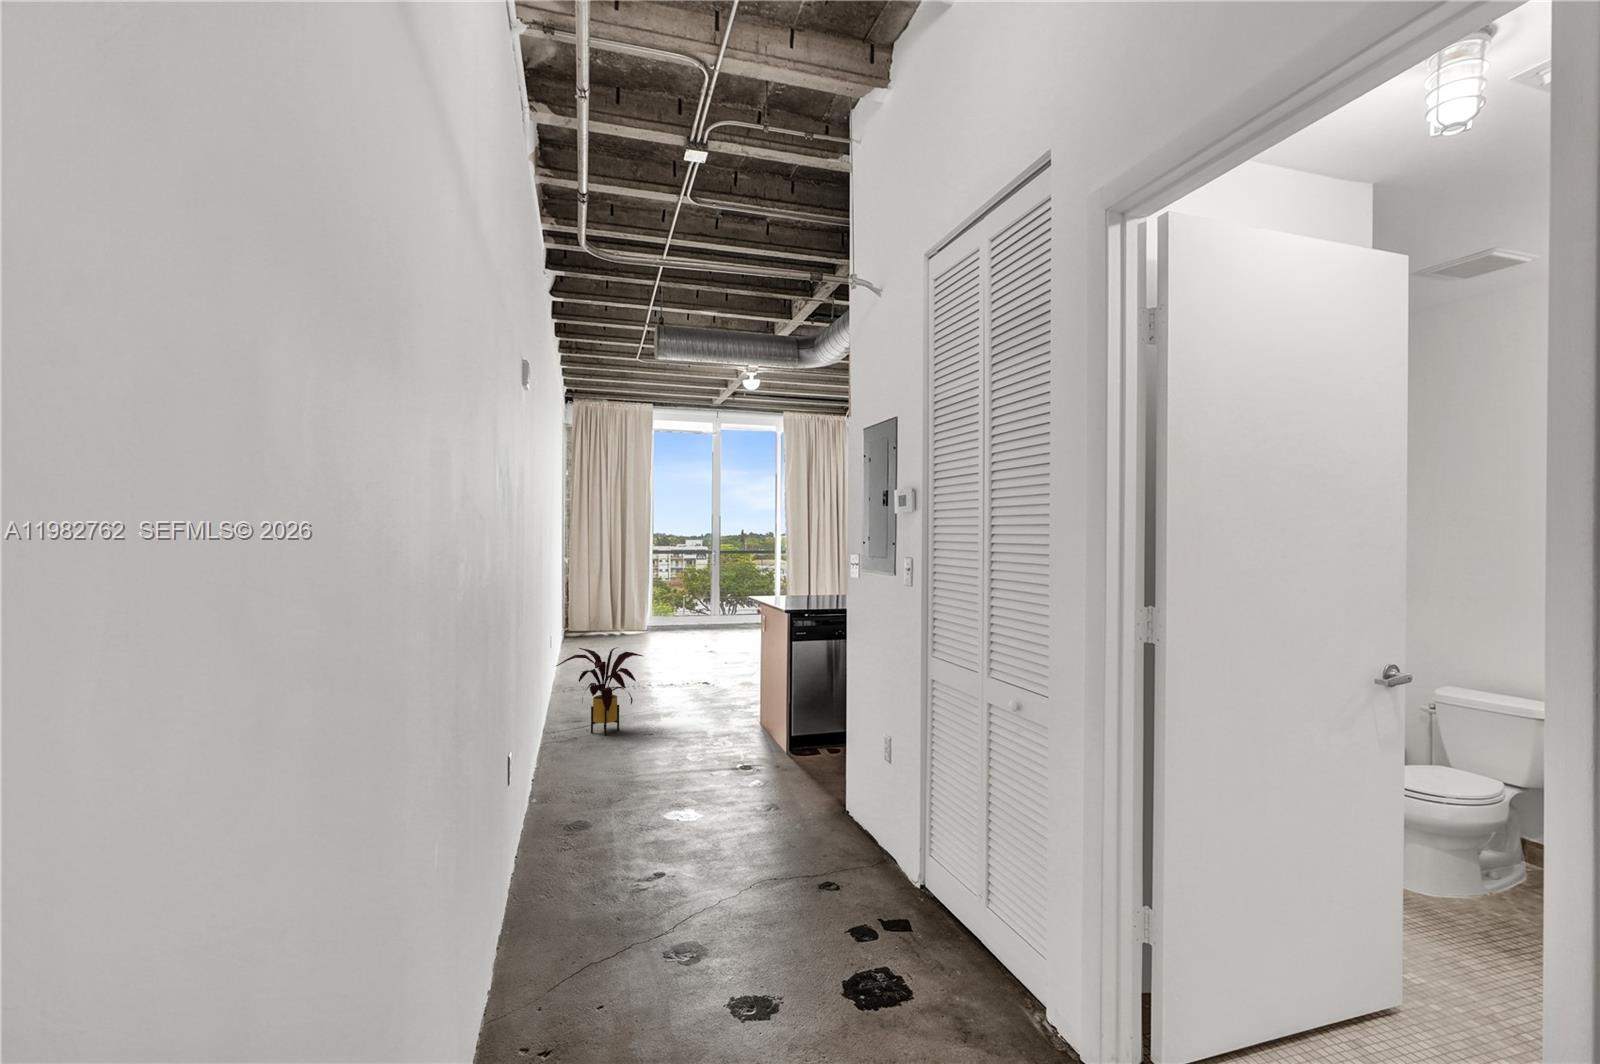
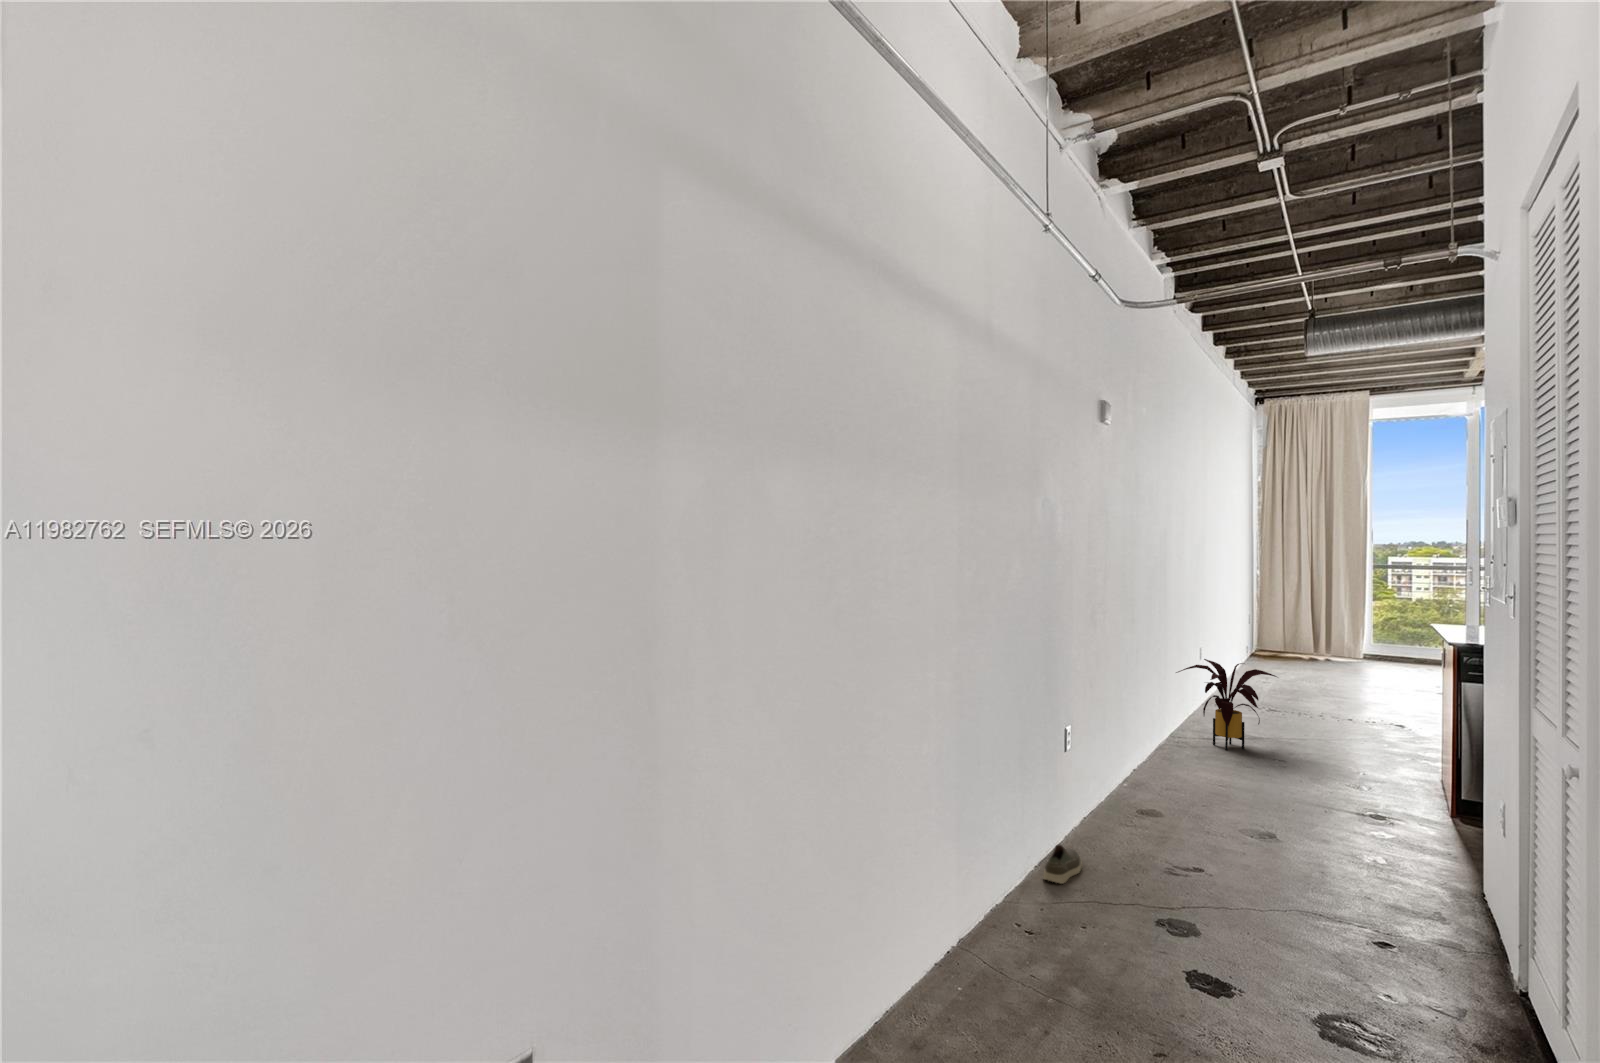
shoe: none [526,914,563,973] -> present [1043,844,1082,883]

